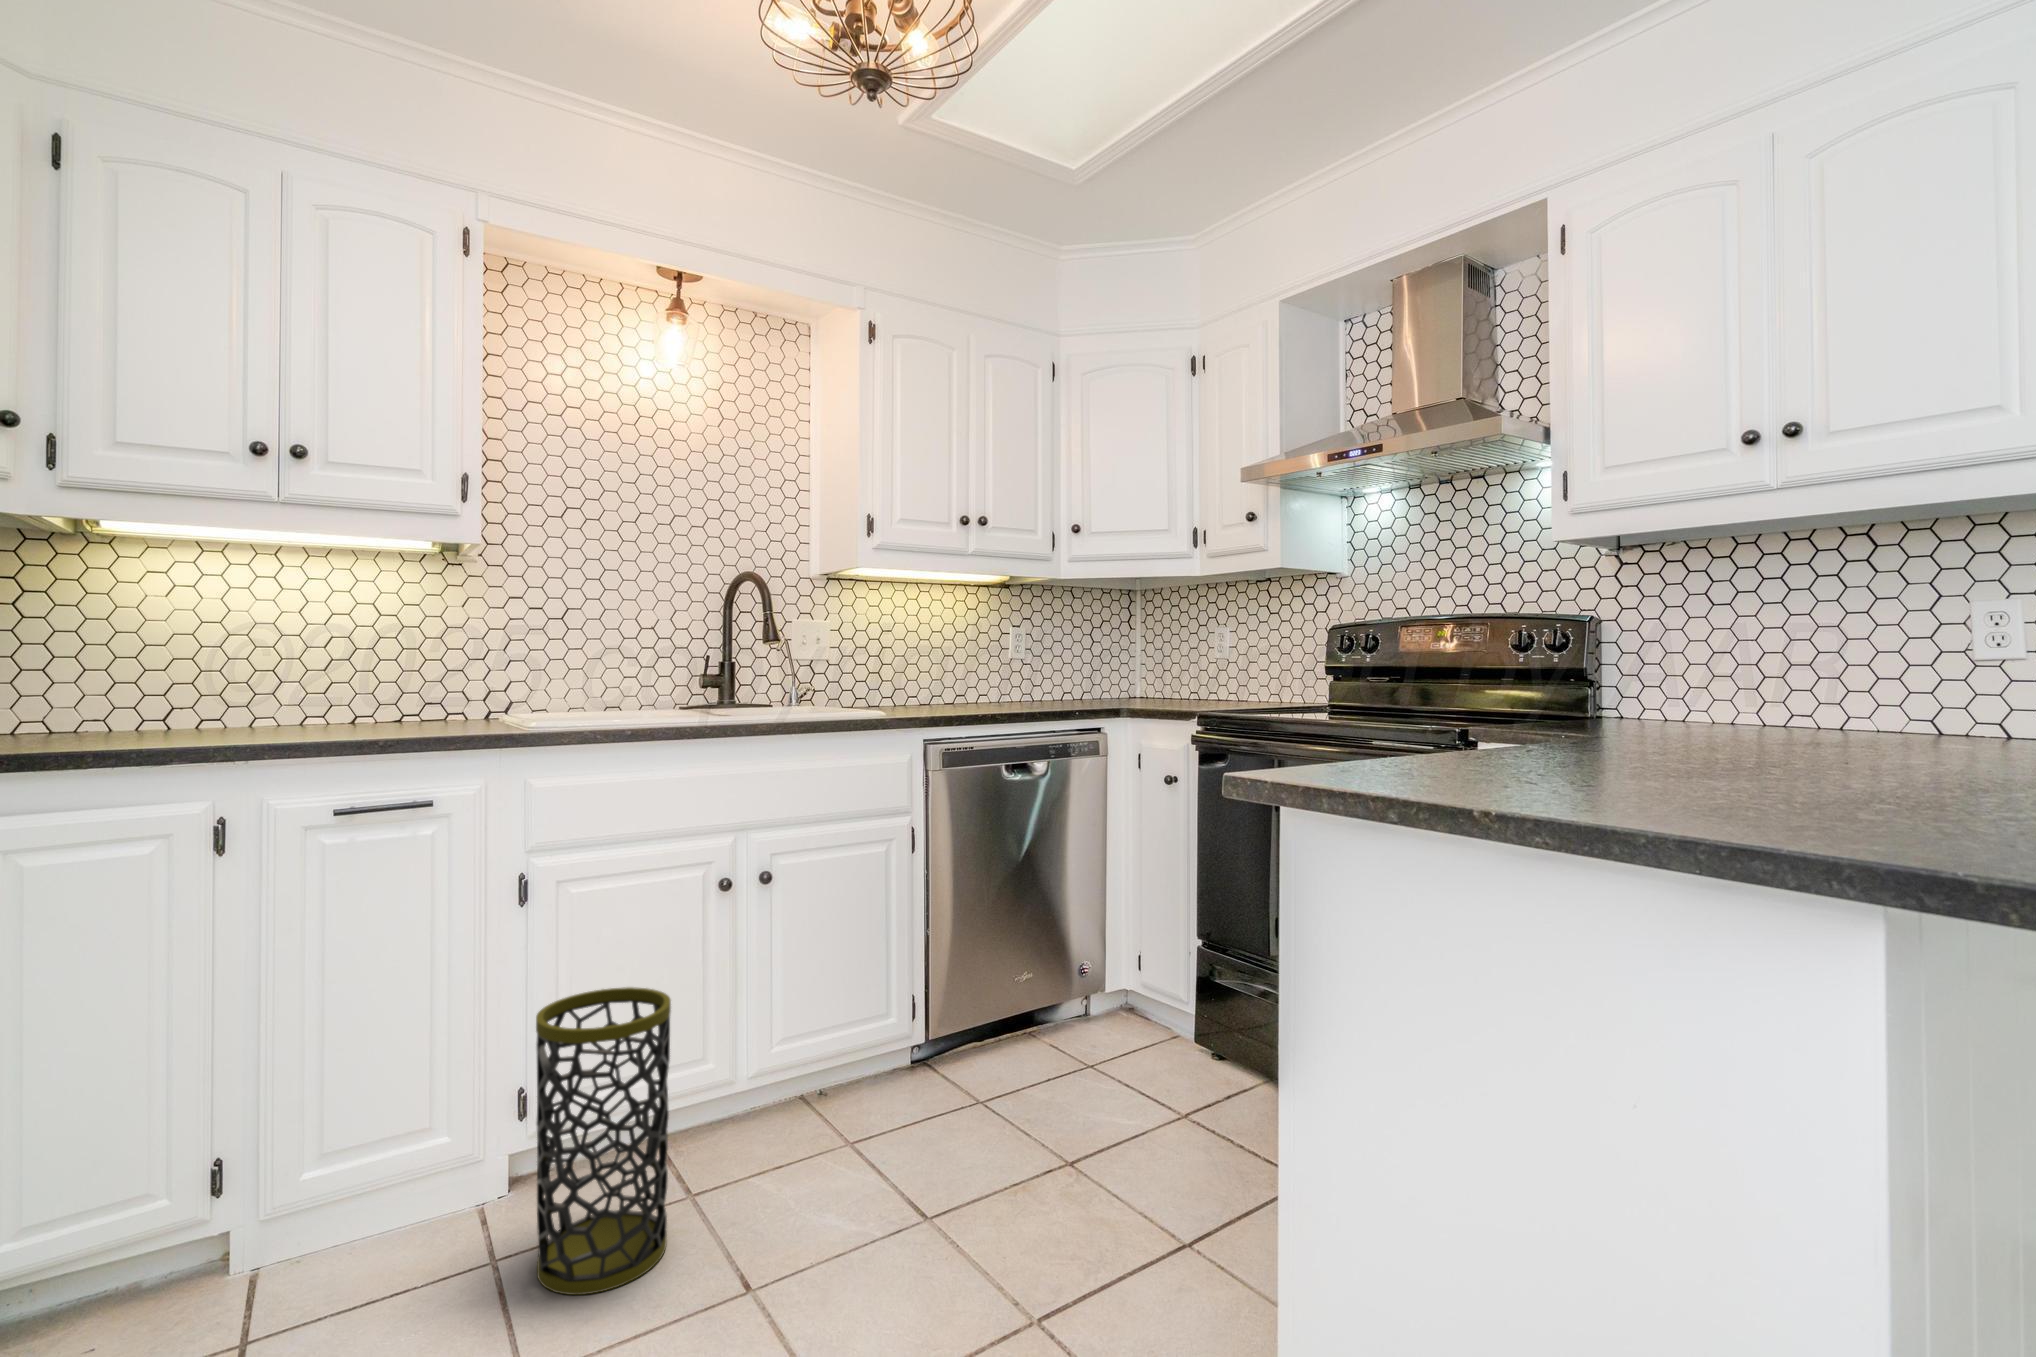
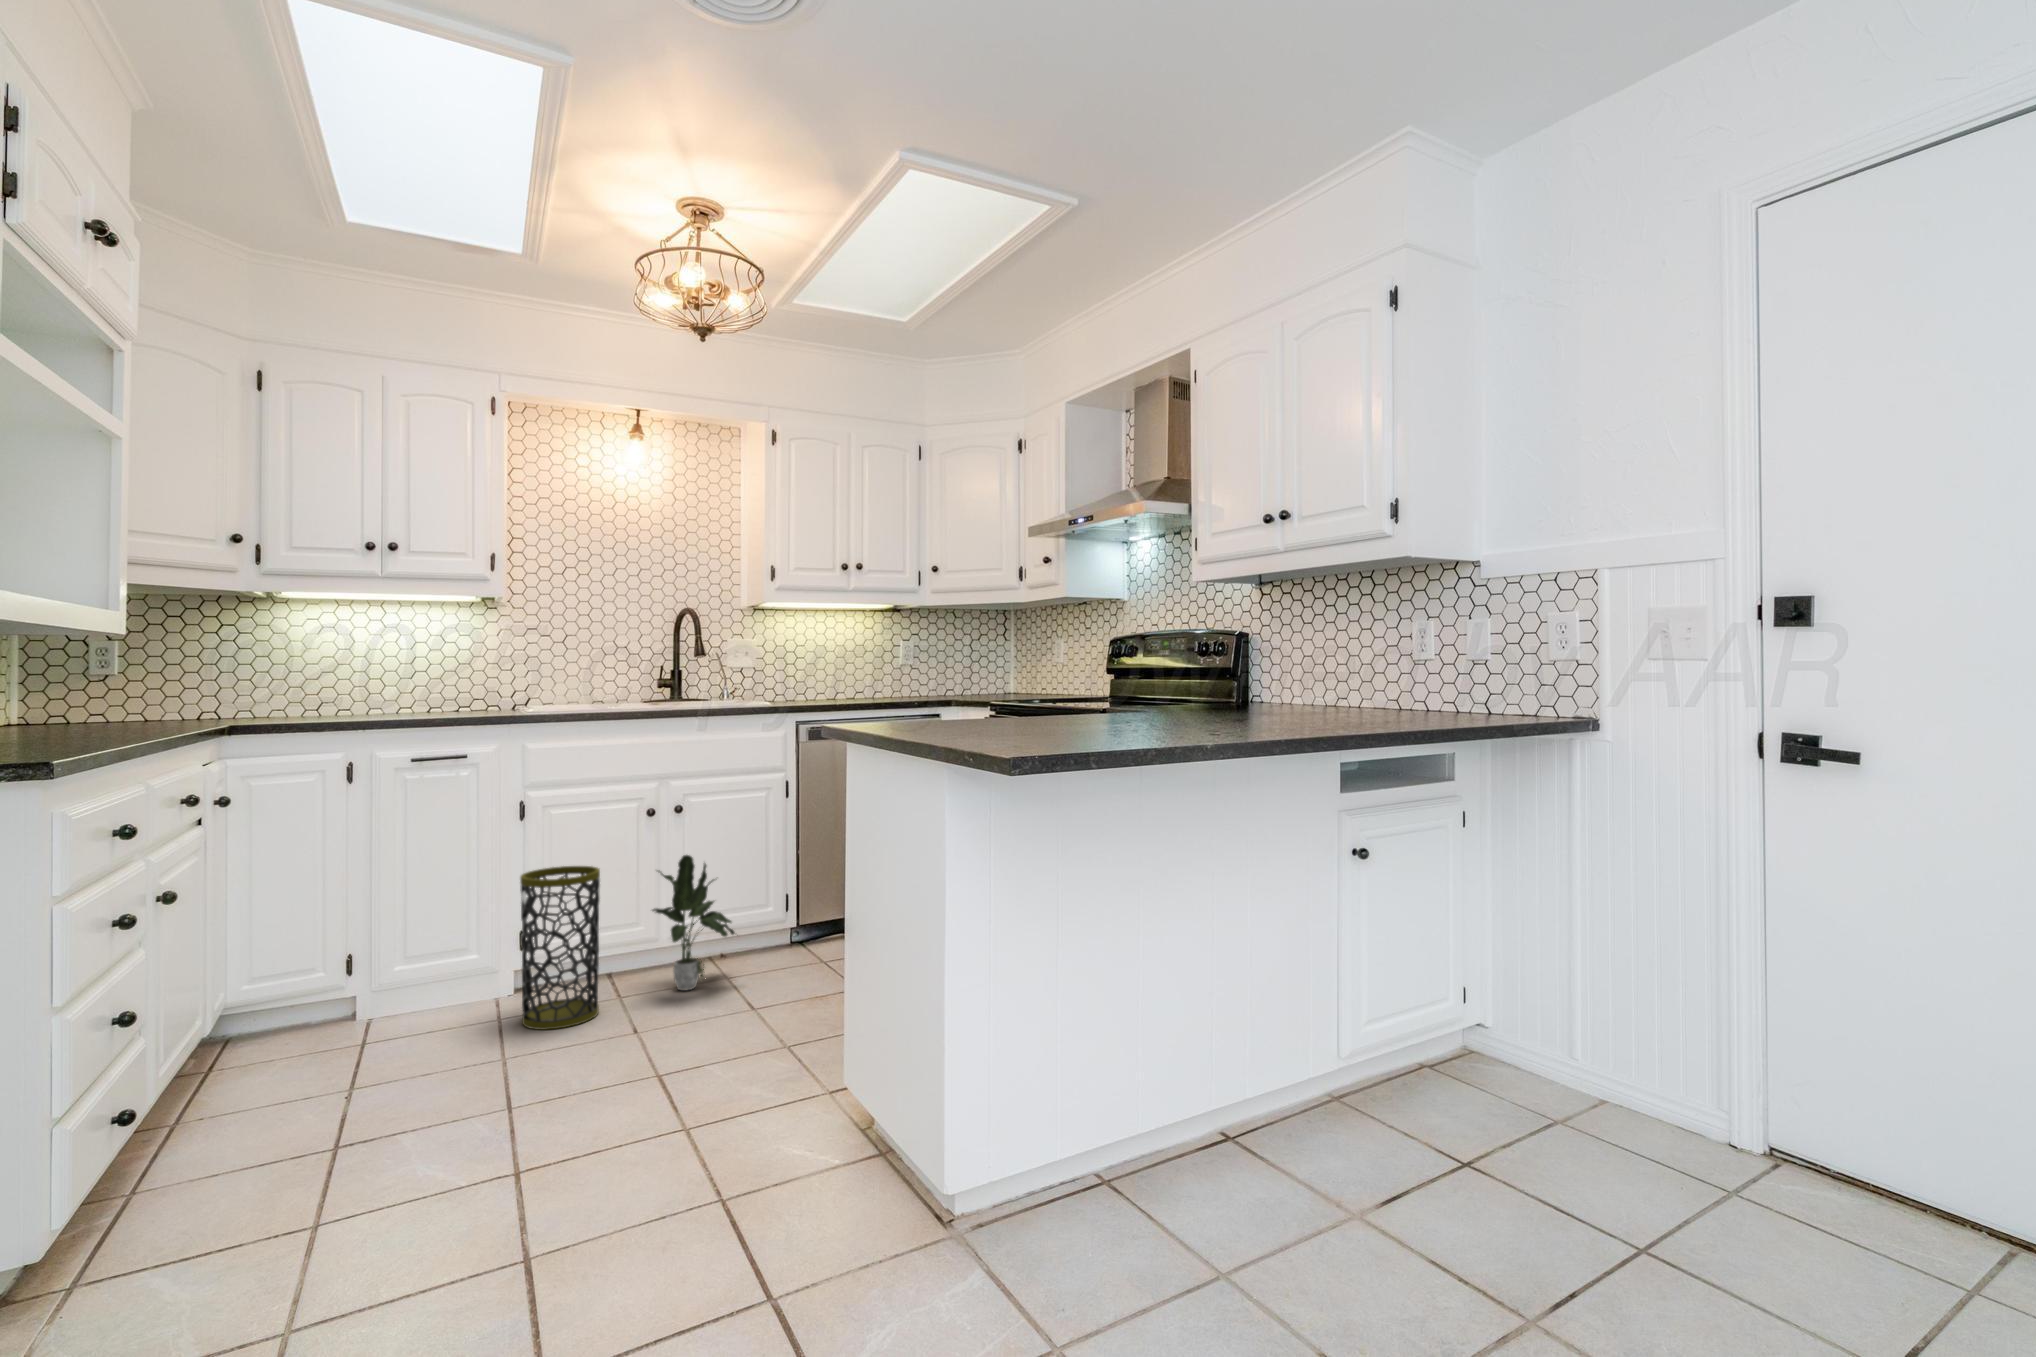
potted plant: none [739,954,877,1177] -> present [652,855,735,991]

